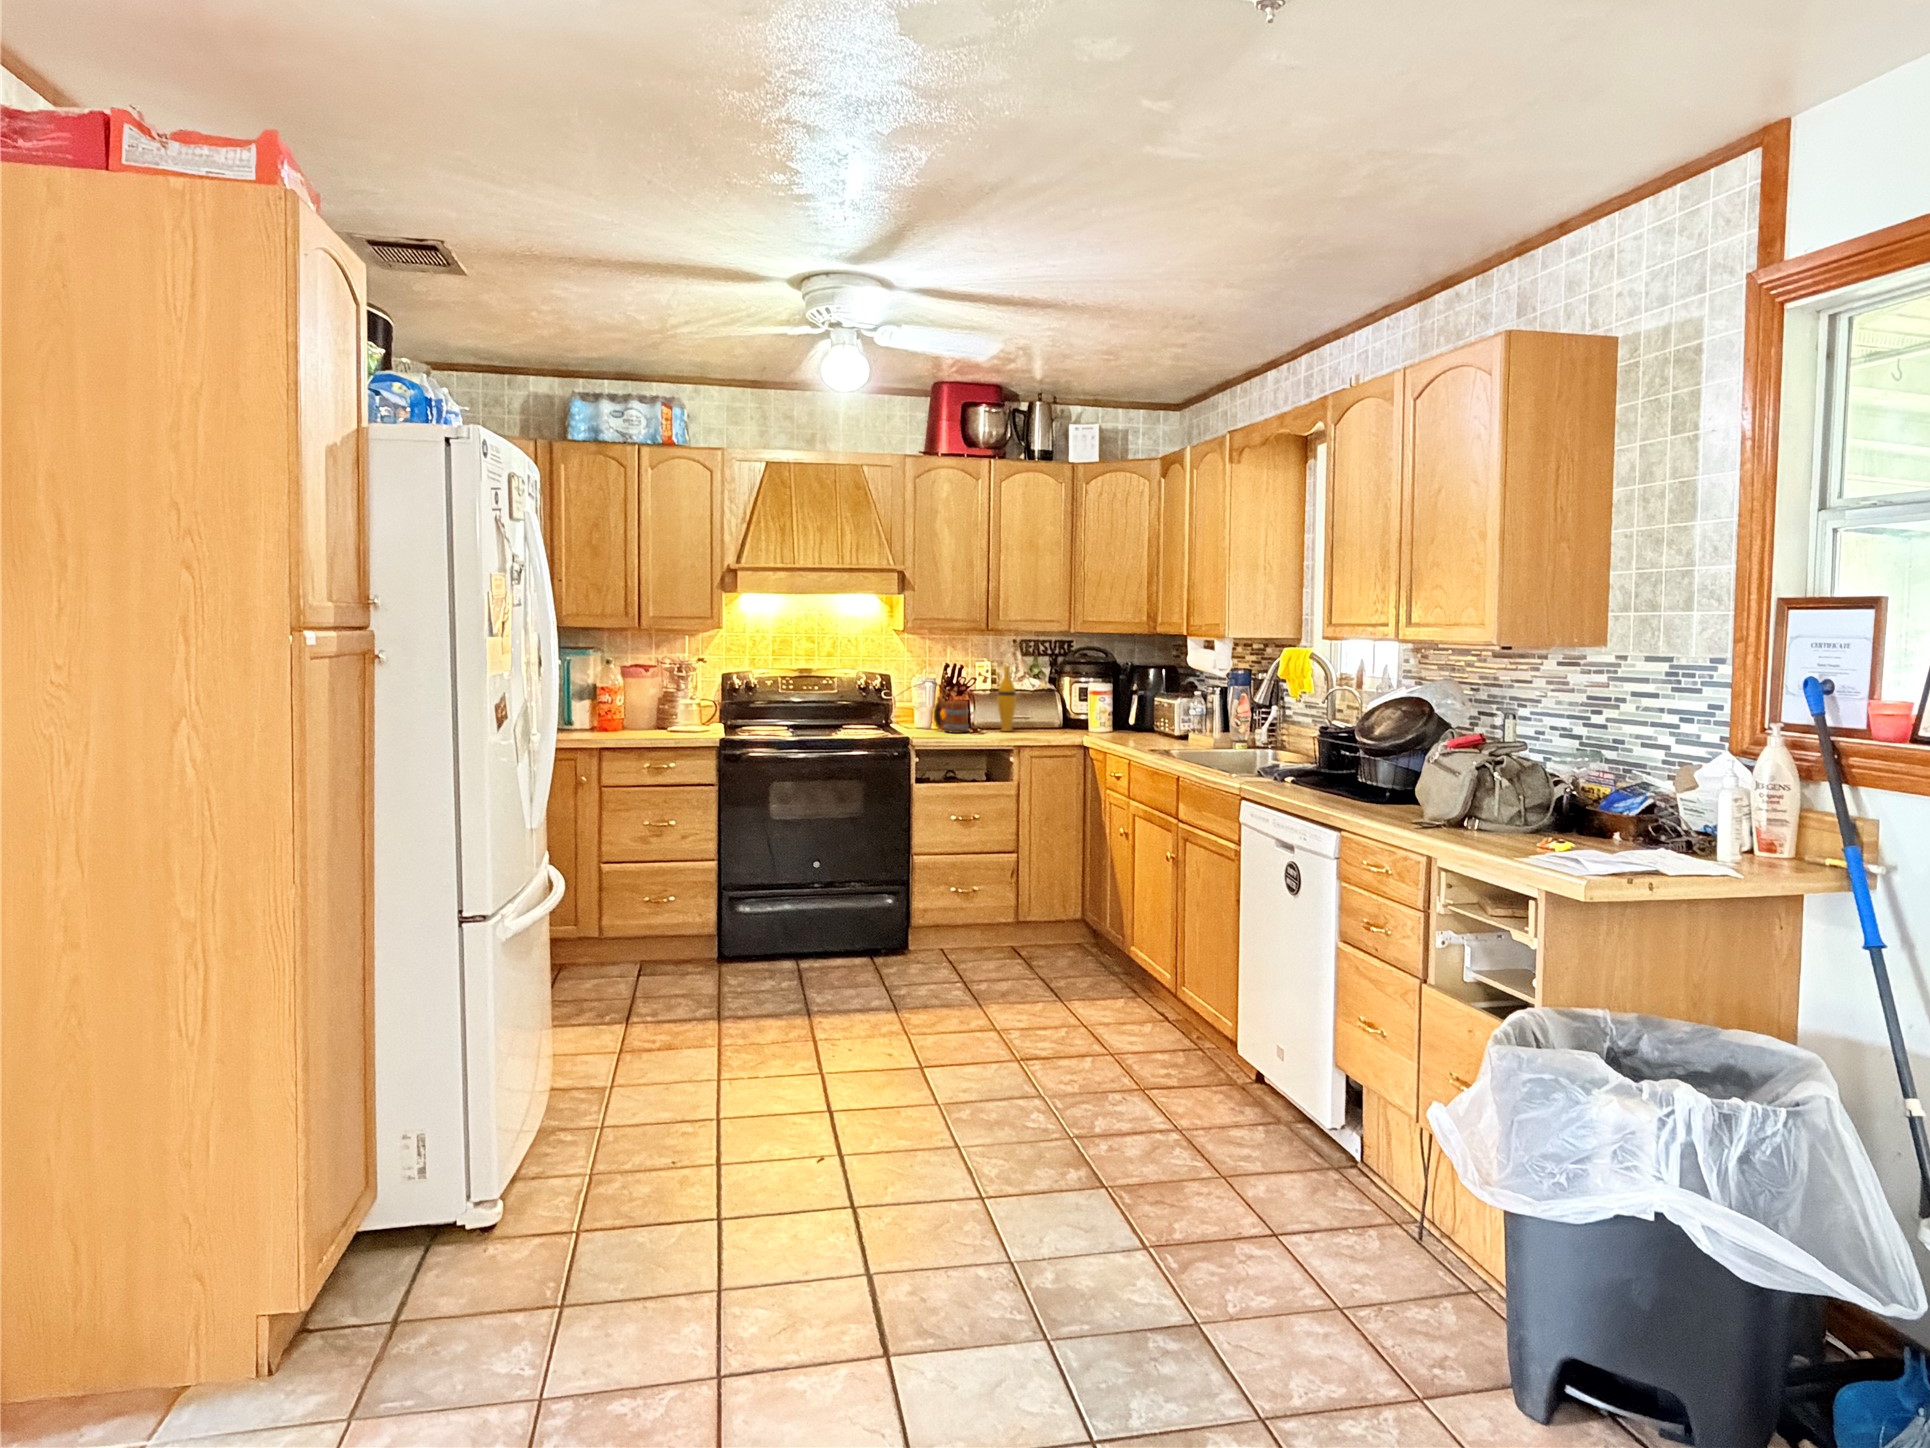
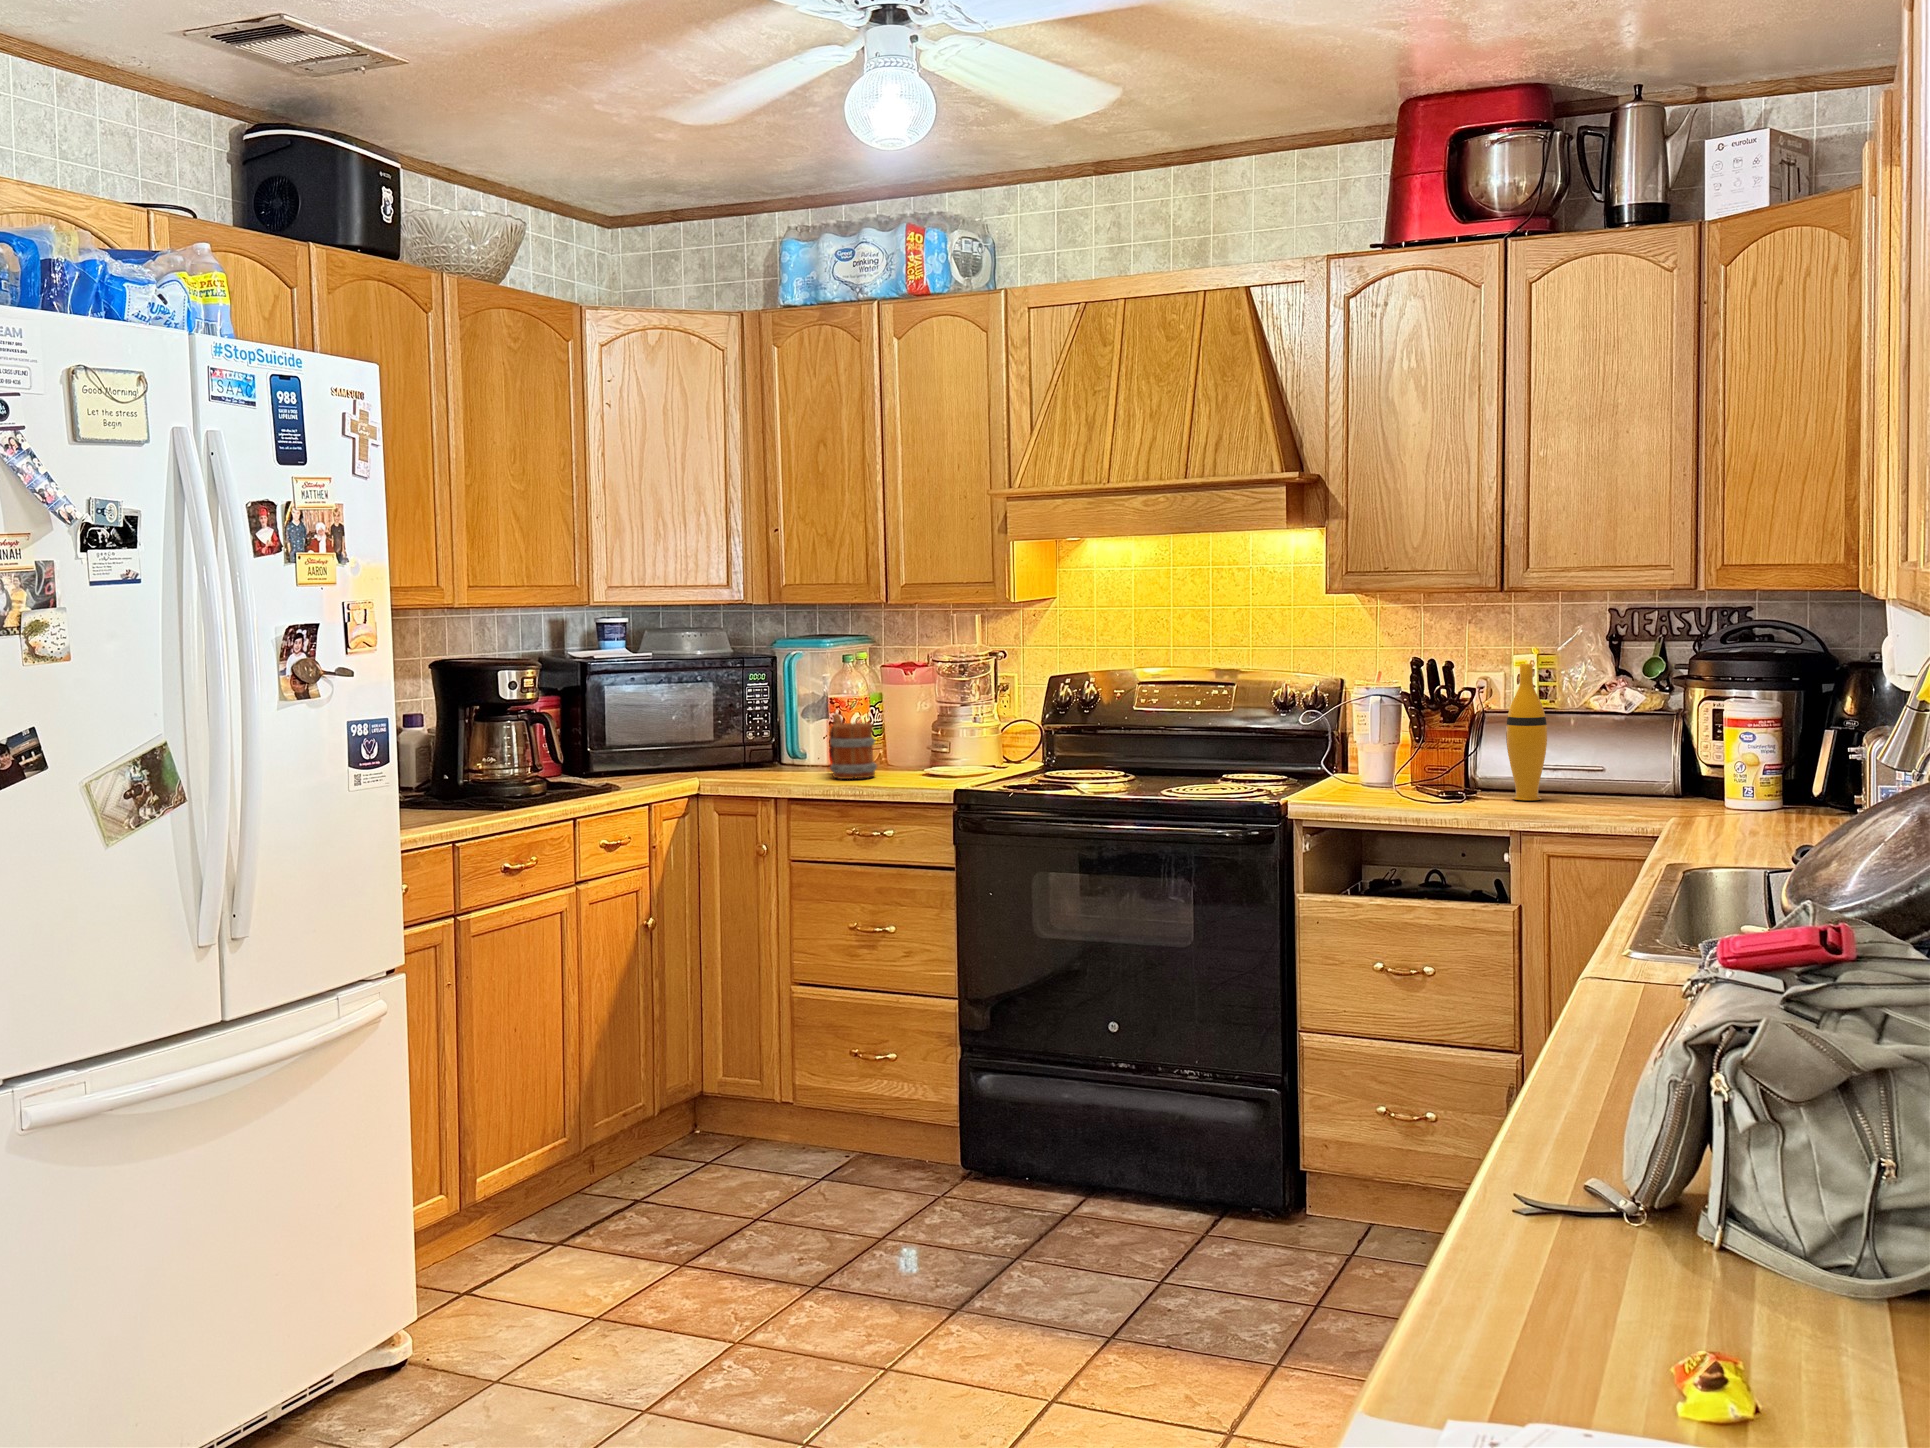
mug: present [934,696,969,733] -> present [829,713,877,779]

